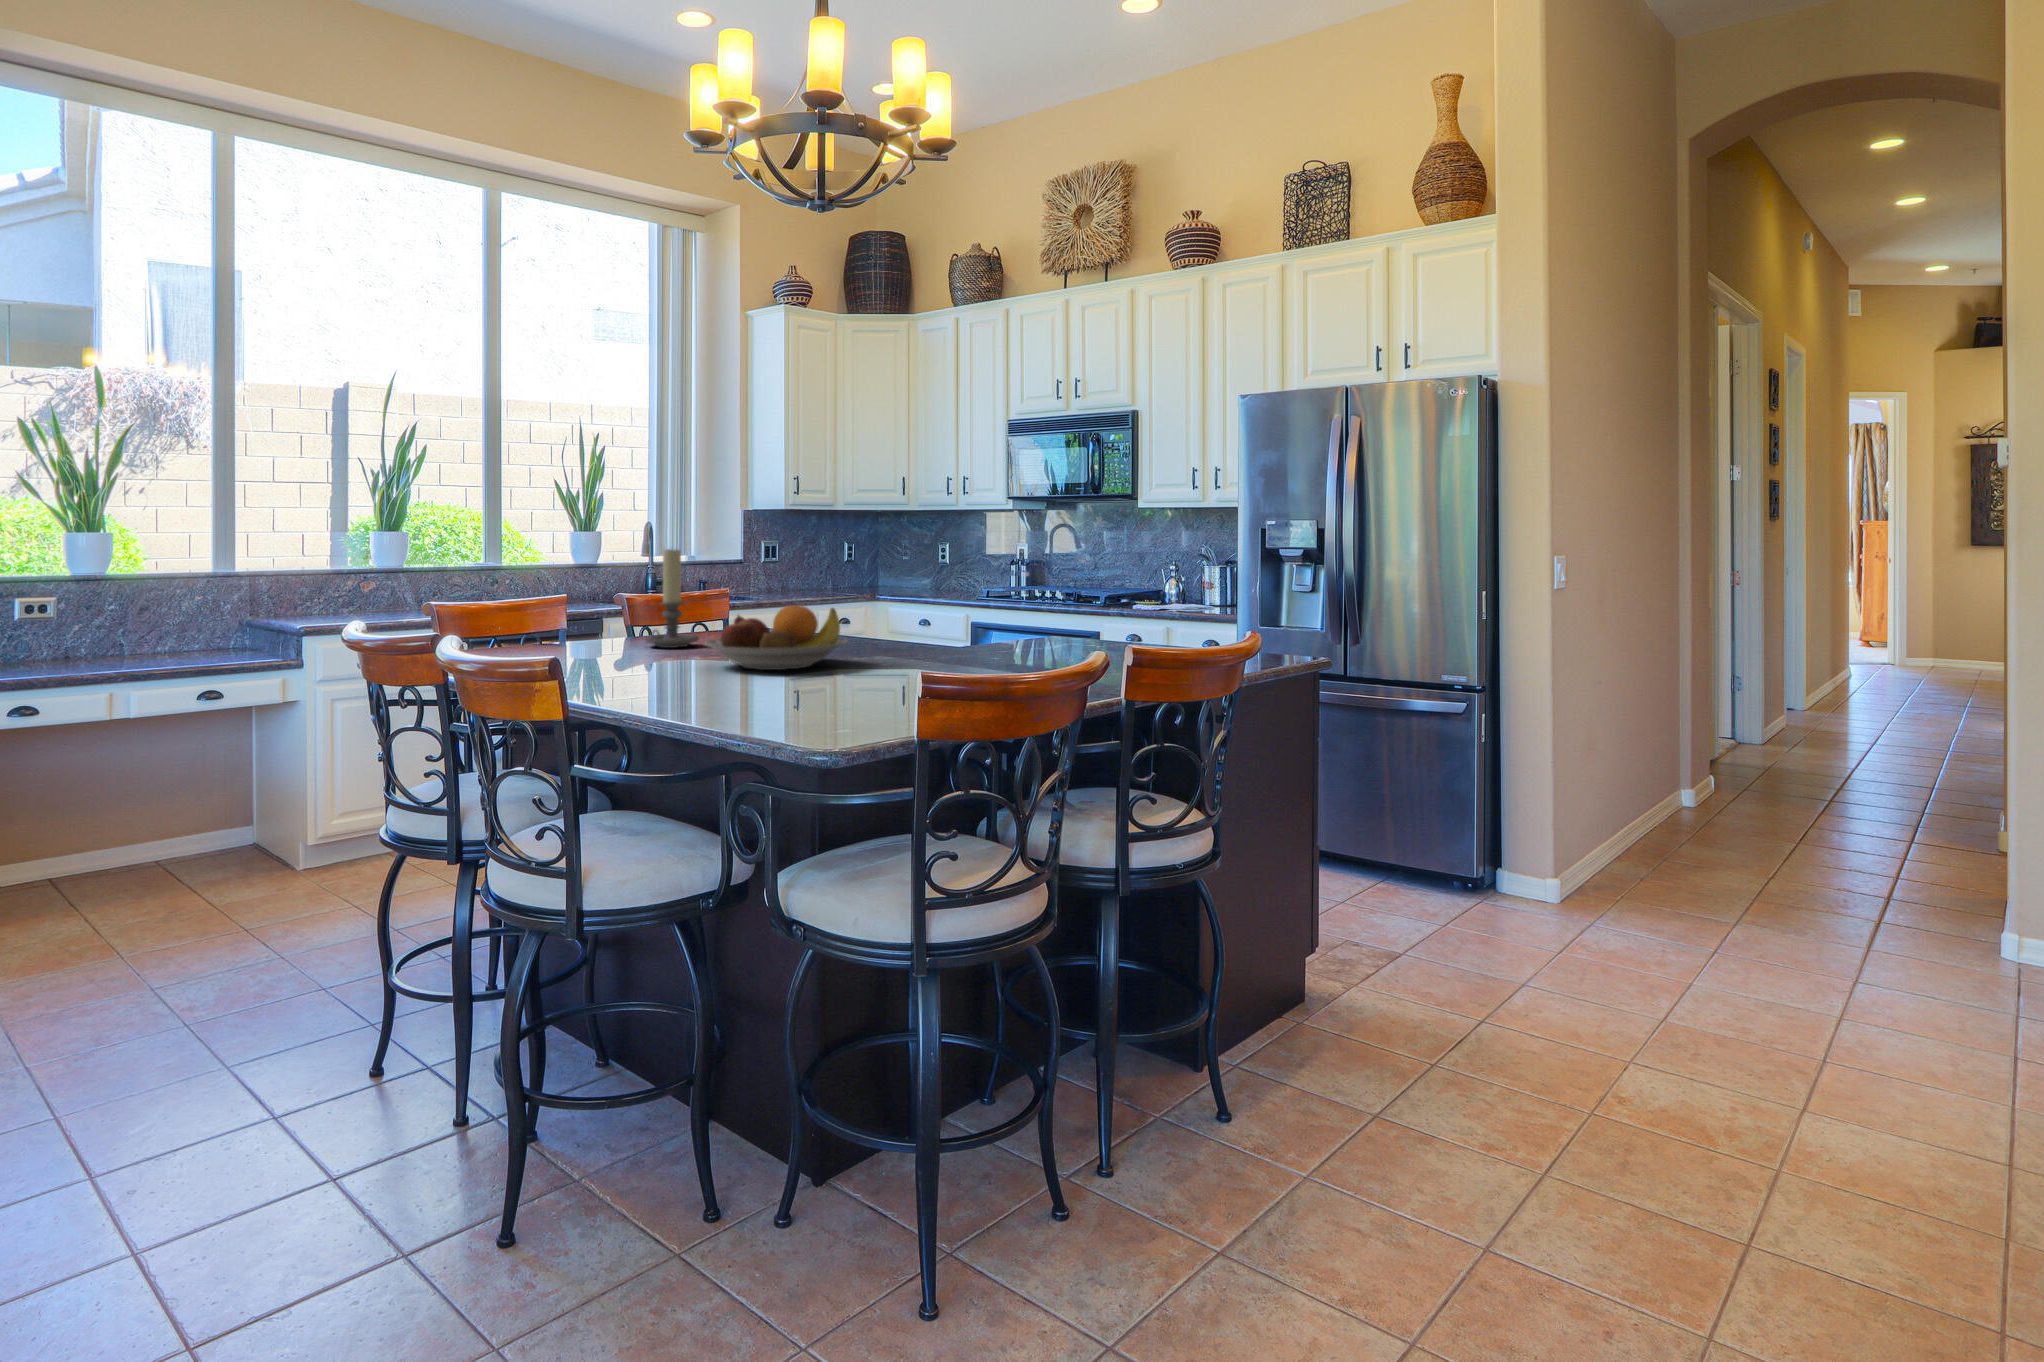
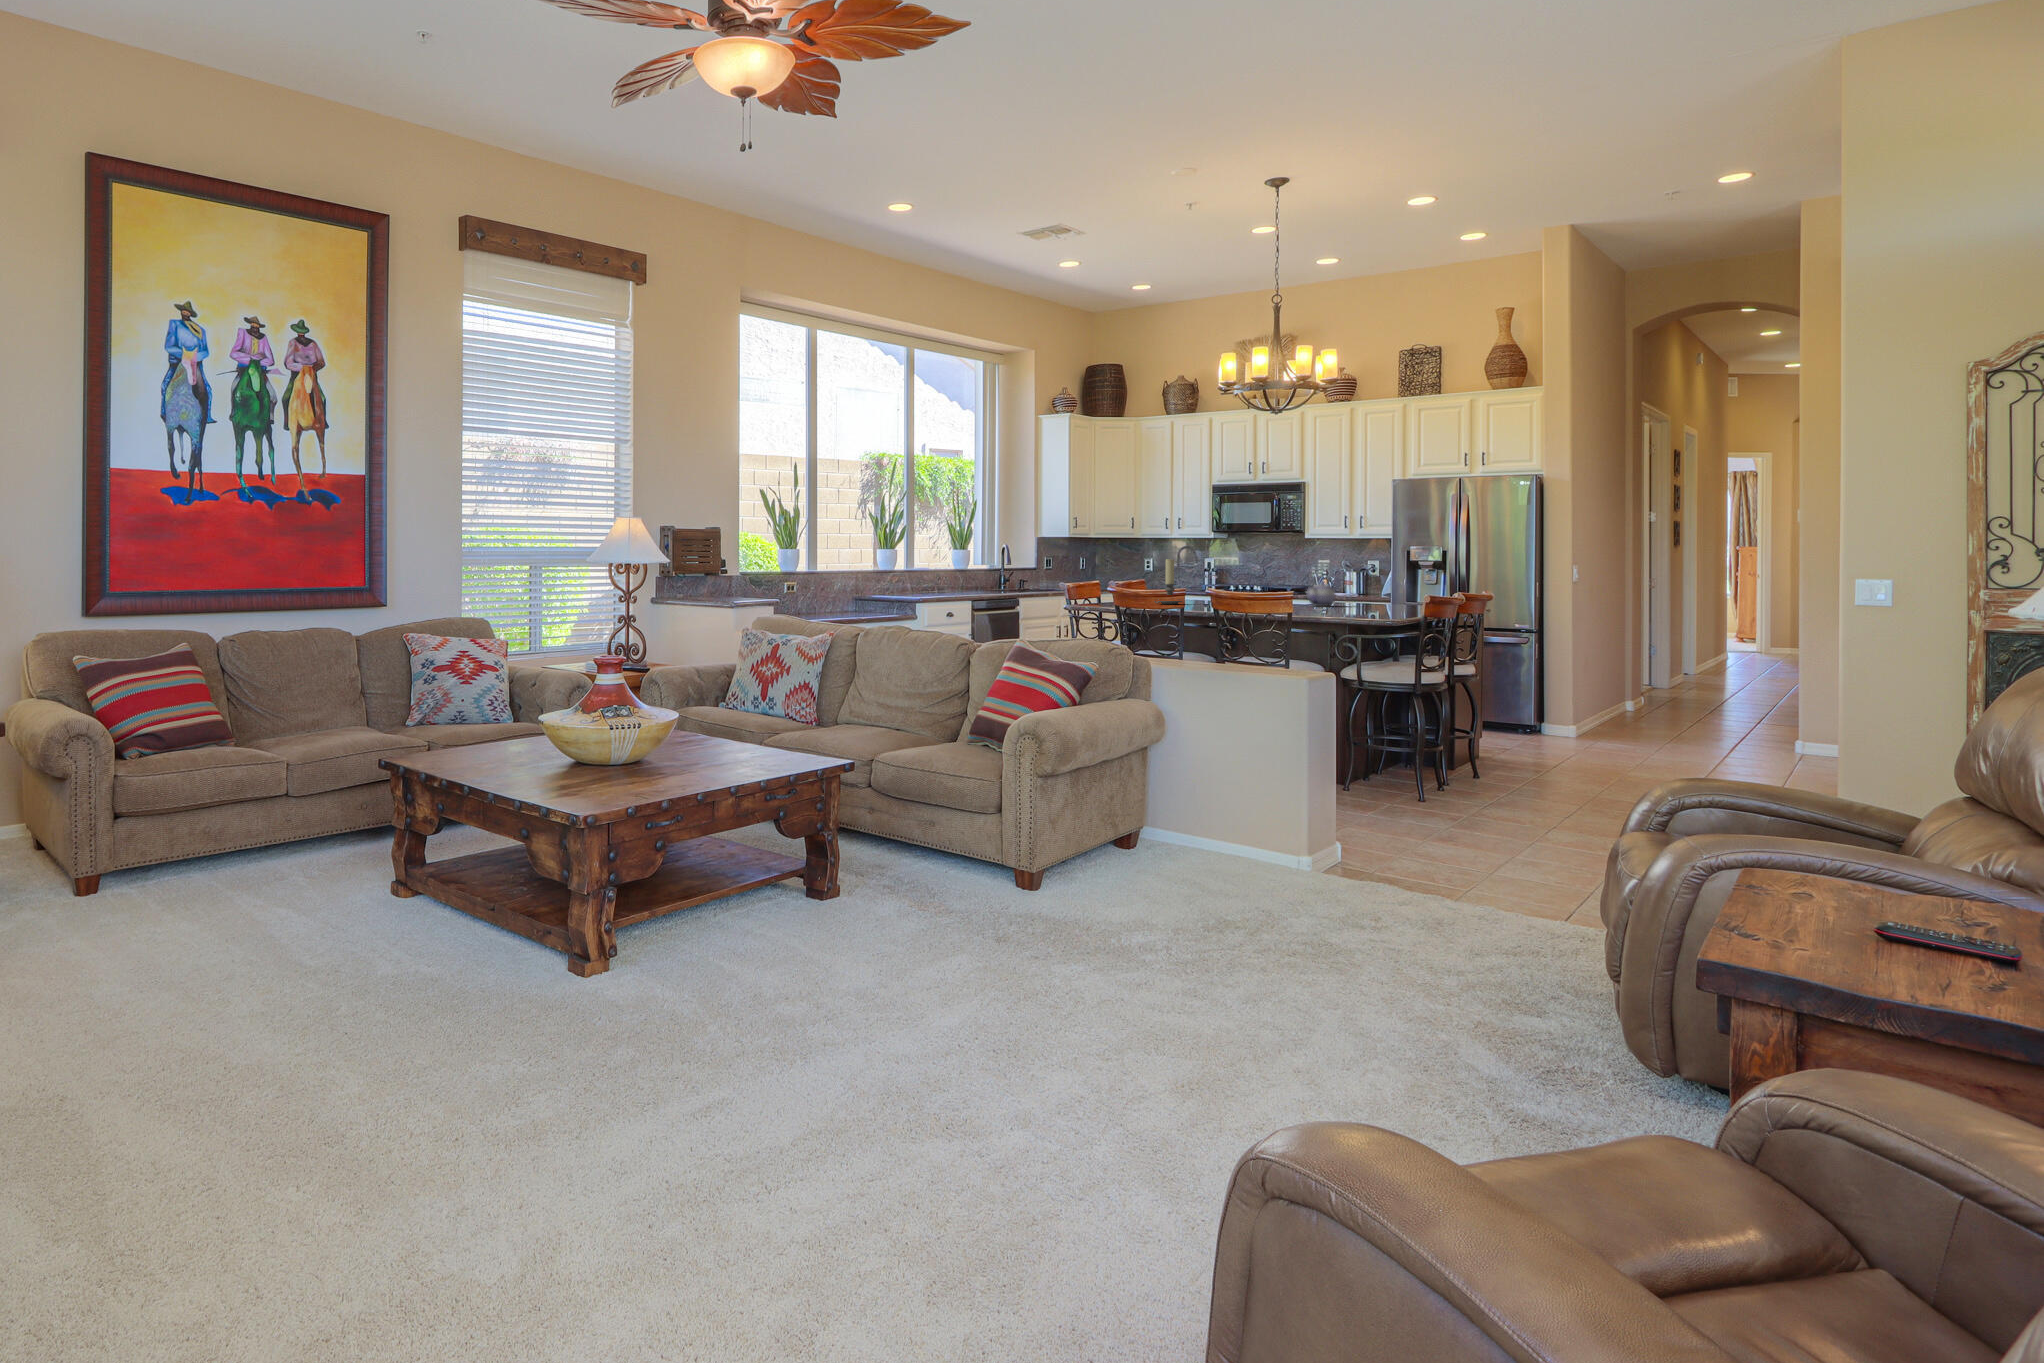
teapot: none [935,598,1017,655] -> present [1307,581,1336,606]
fruit bowl: present [705,605,847,670] -> none [1223,582,1288,609]

